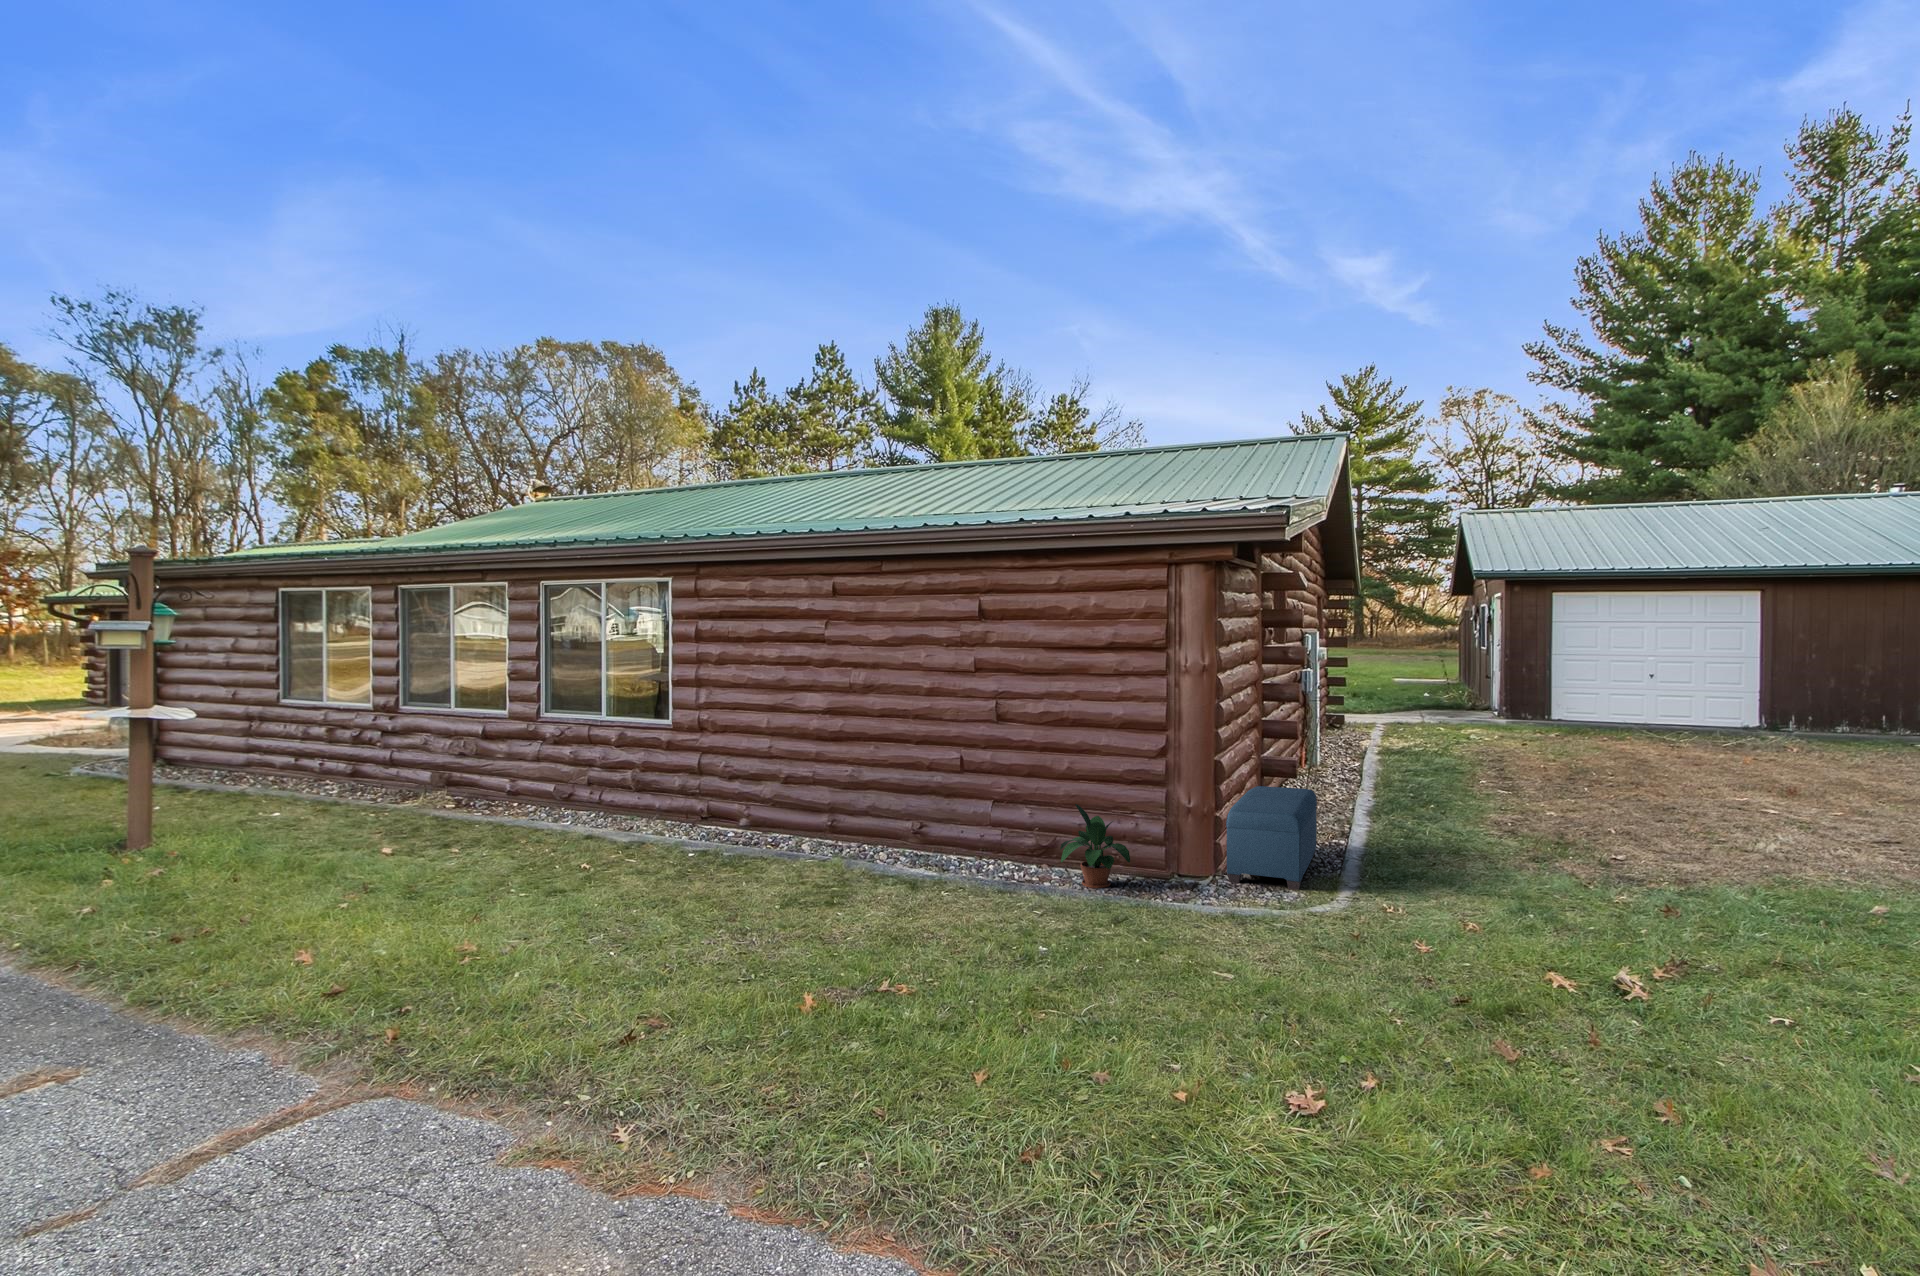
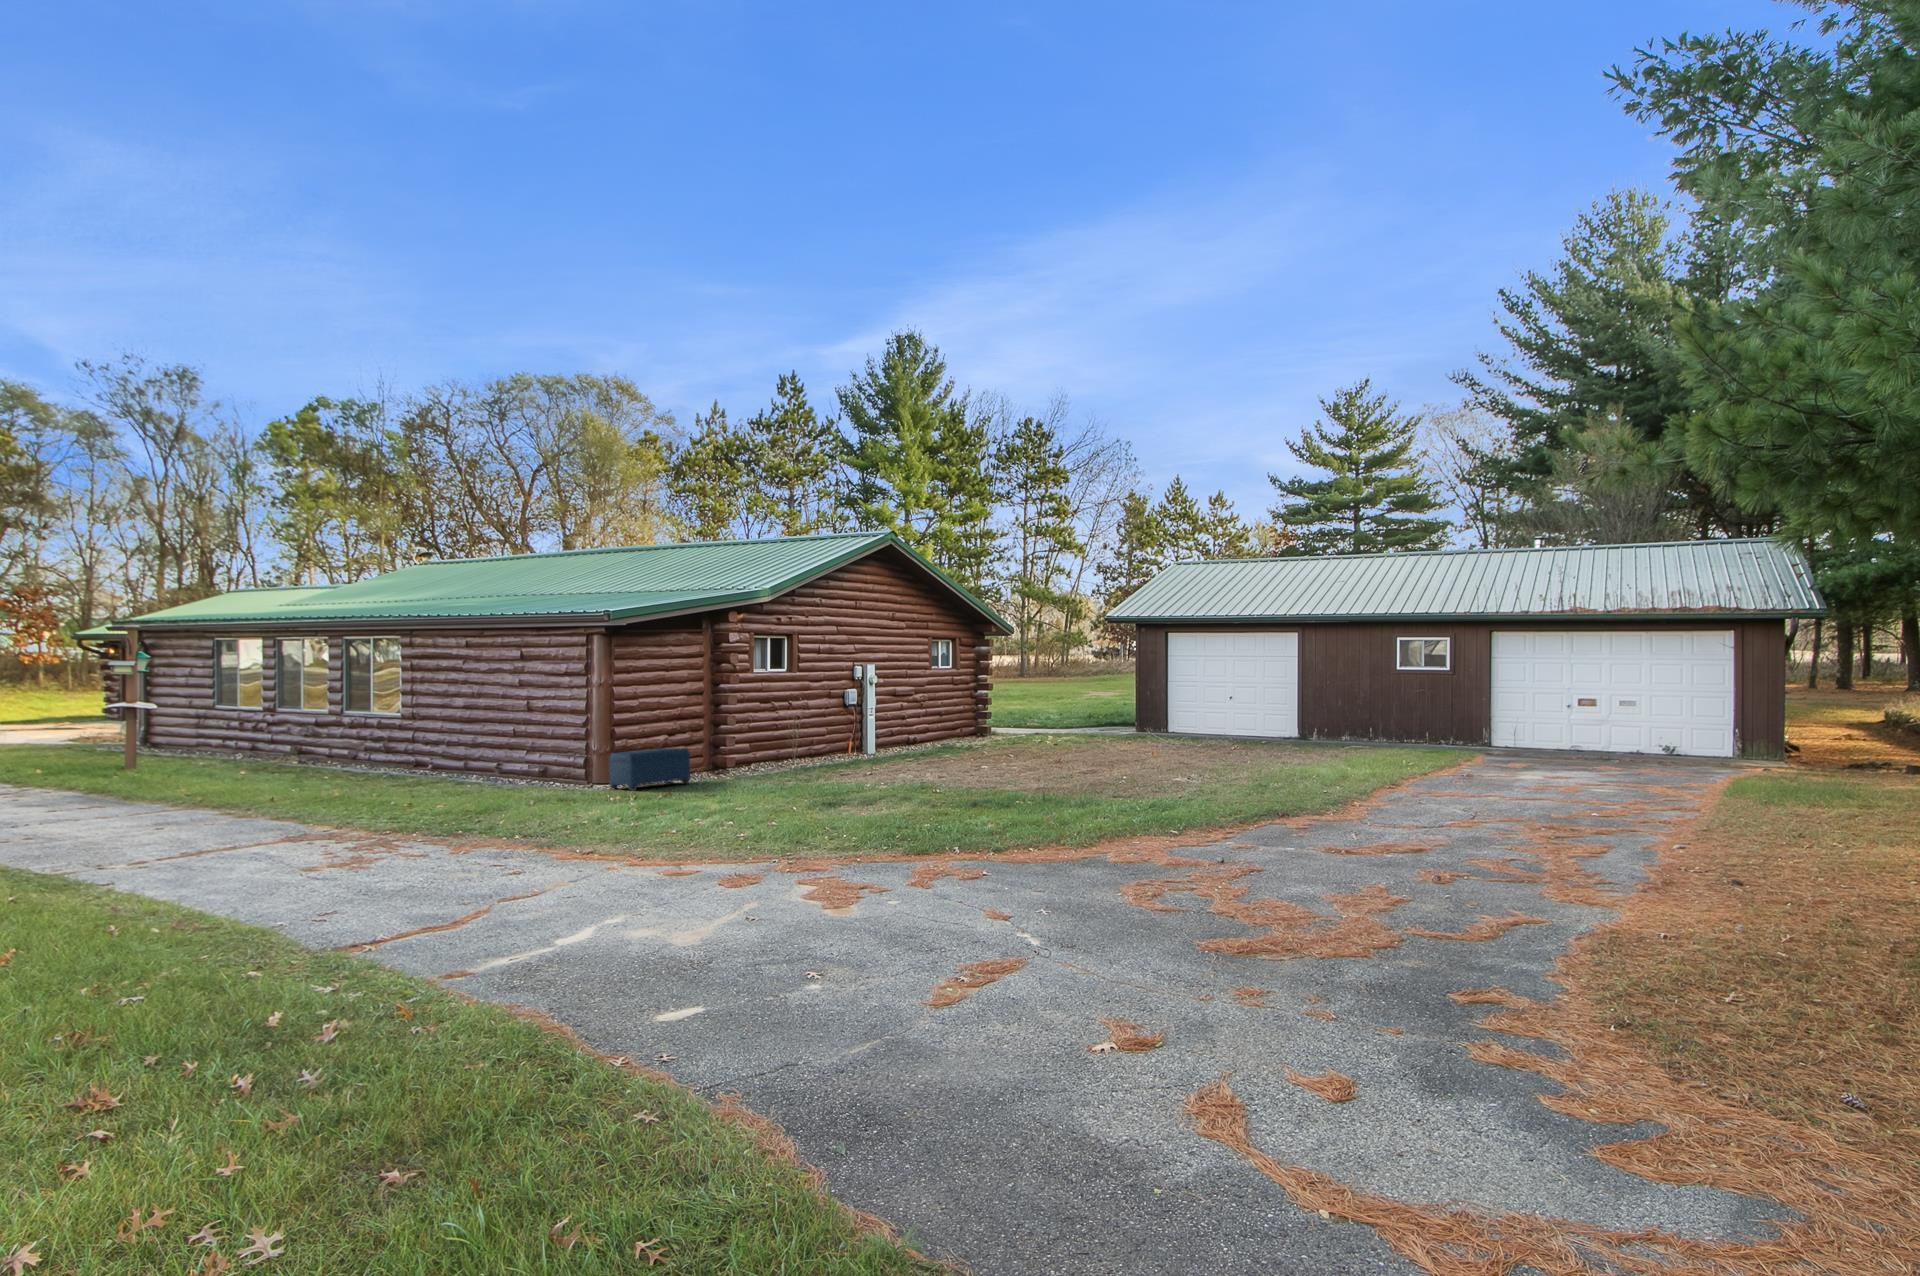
potted plant: present [1060,804,1130,888] -> none [527,750,562,790]

